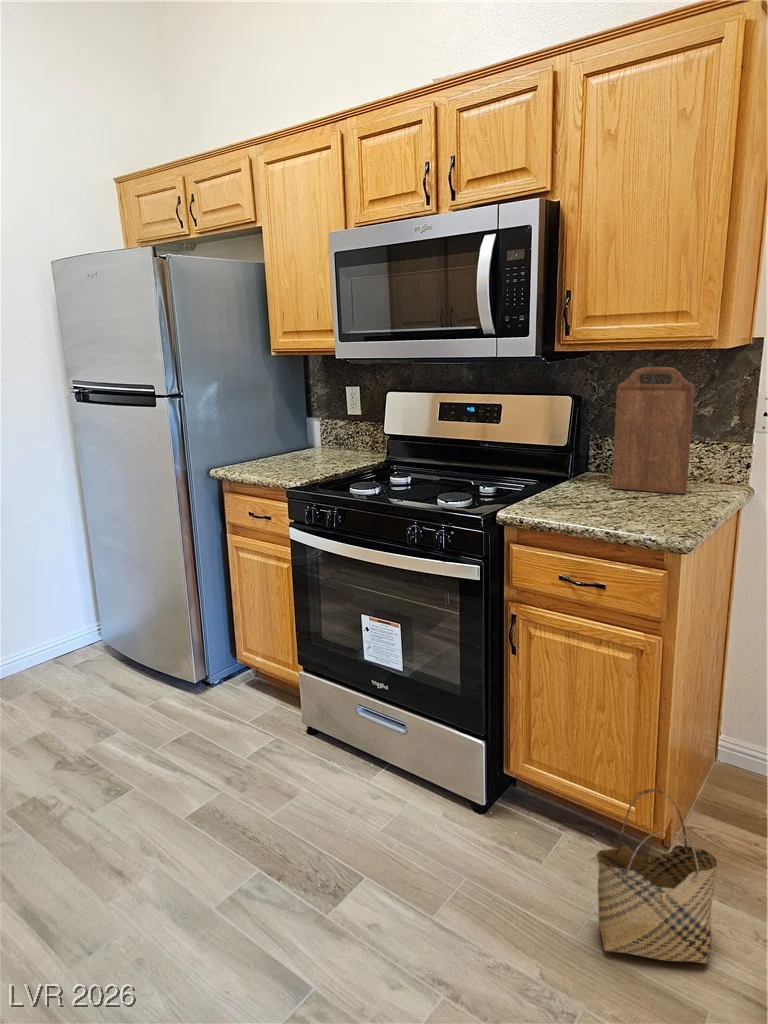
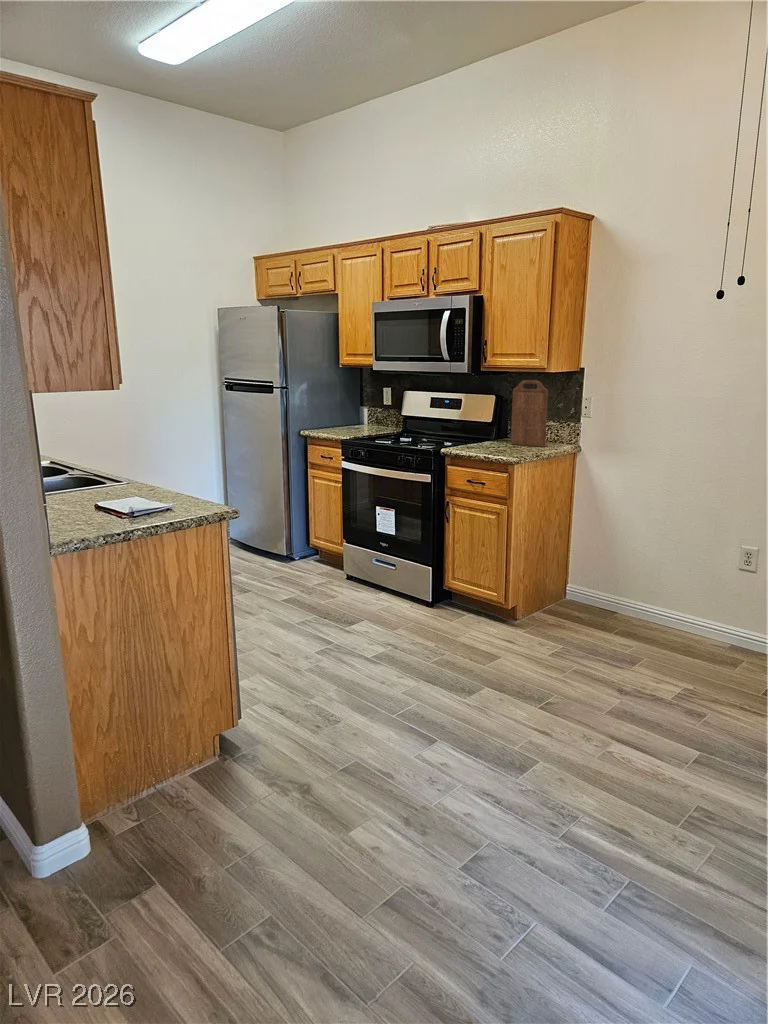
woven basket: present [596,789,717,963] -> none [465,573,520,649]

